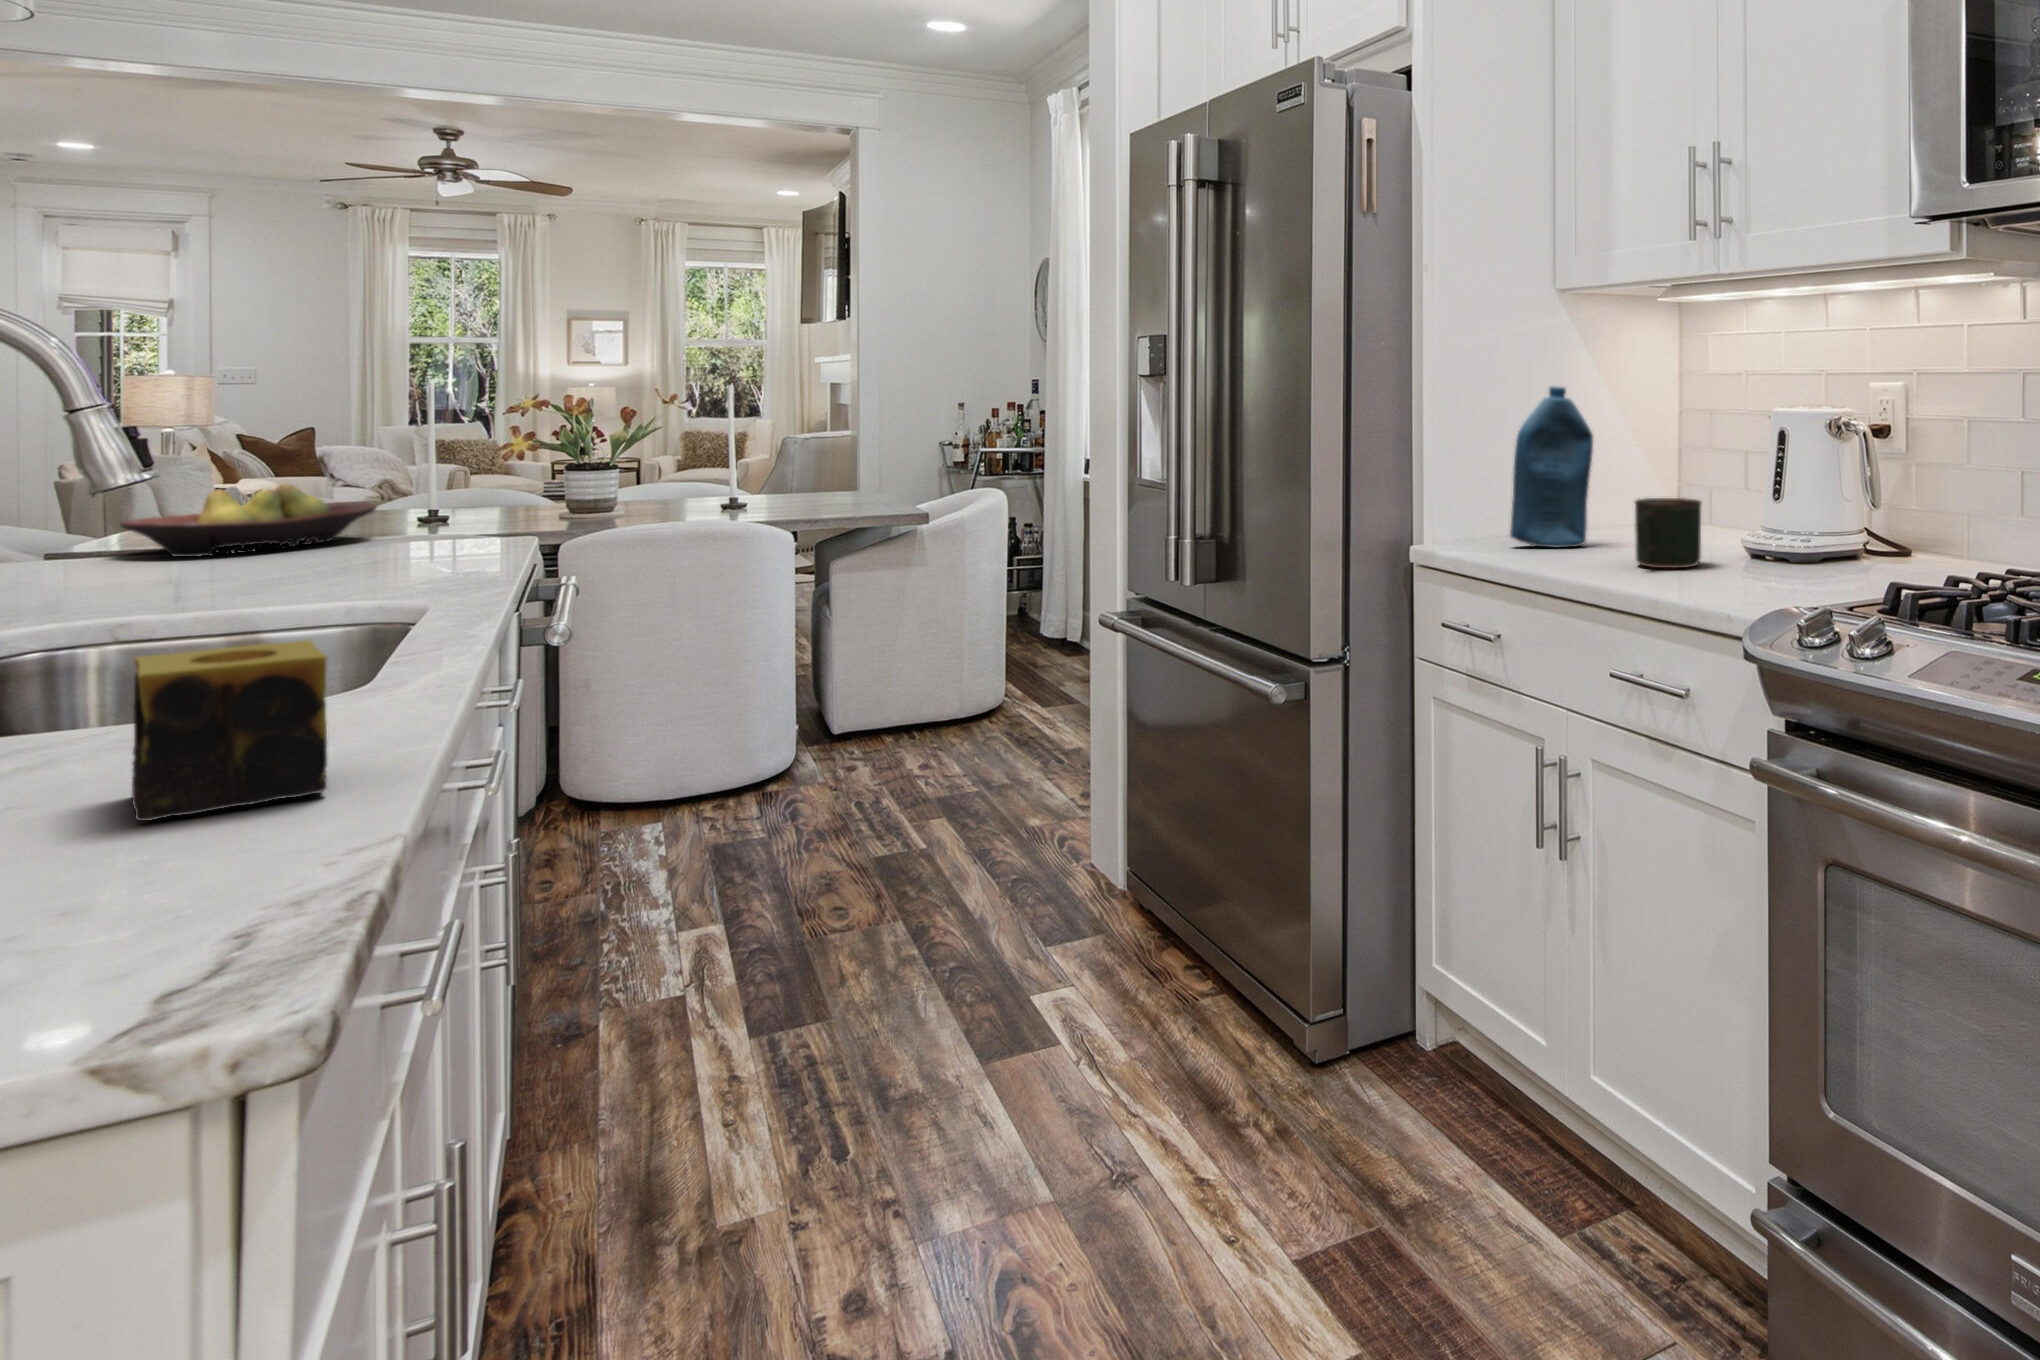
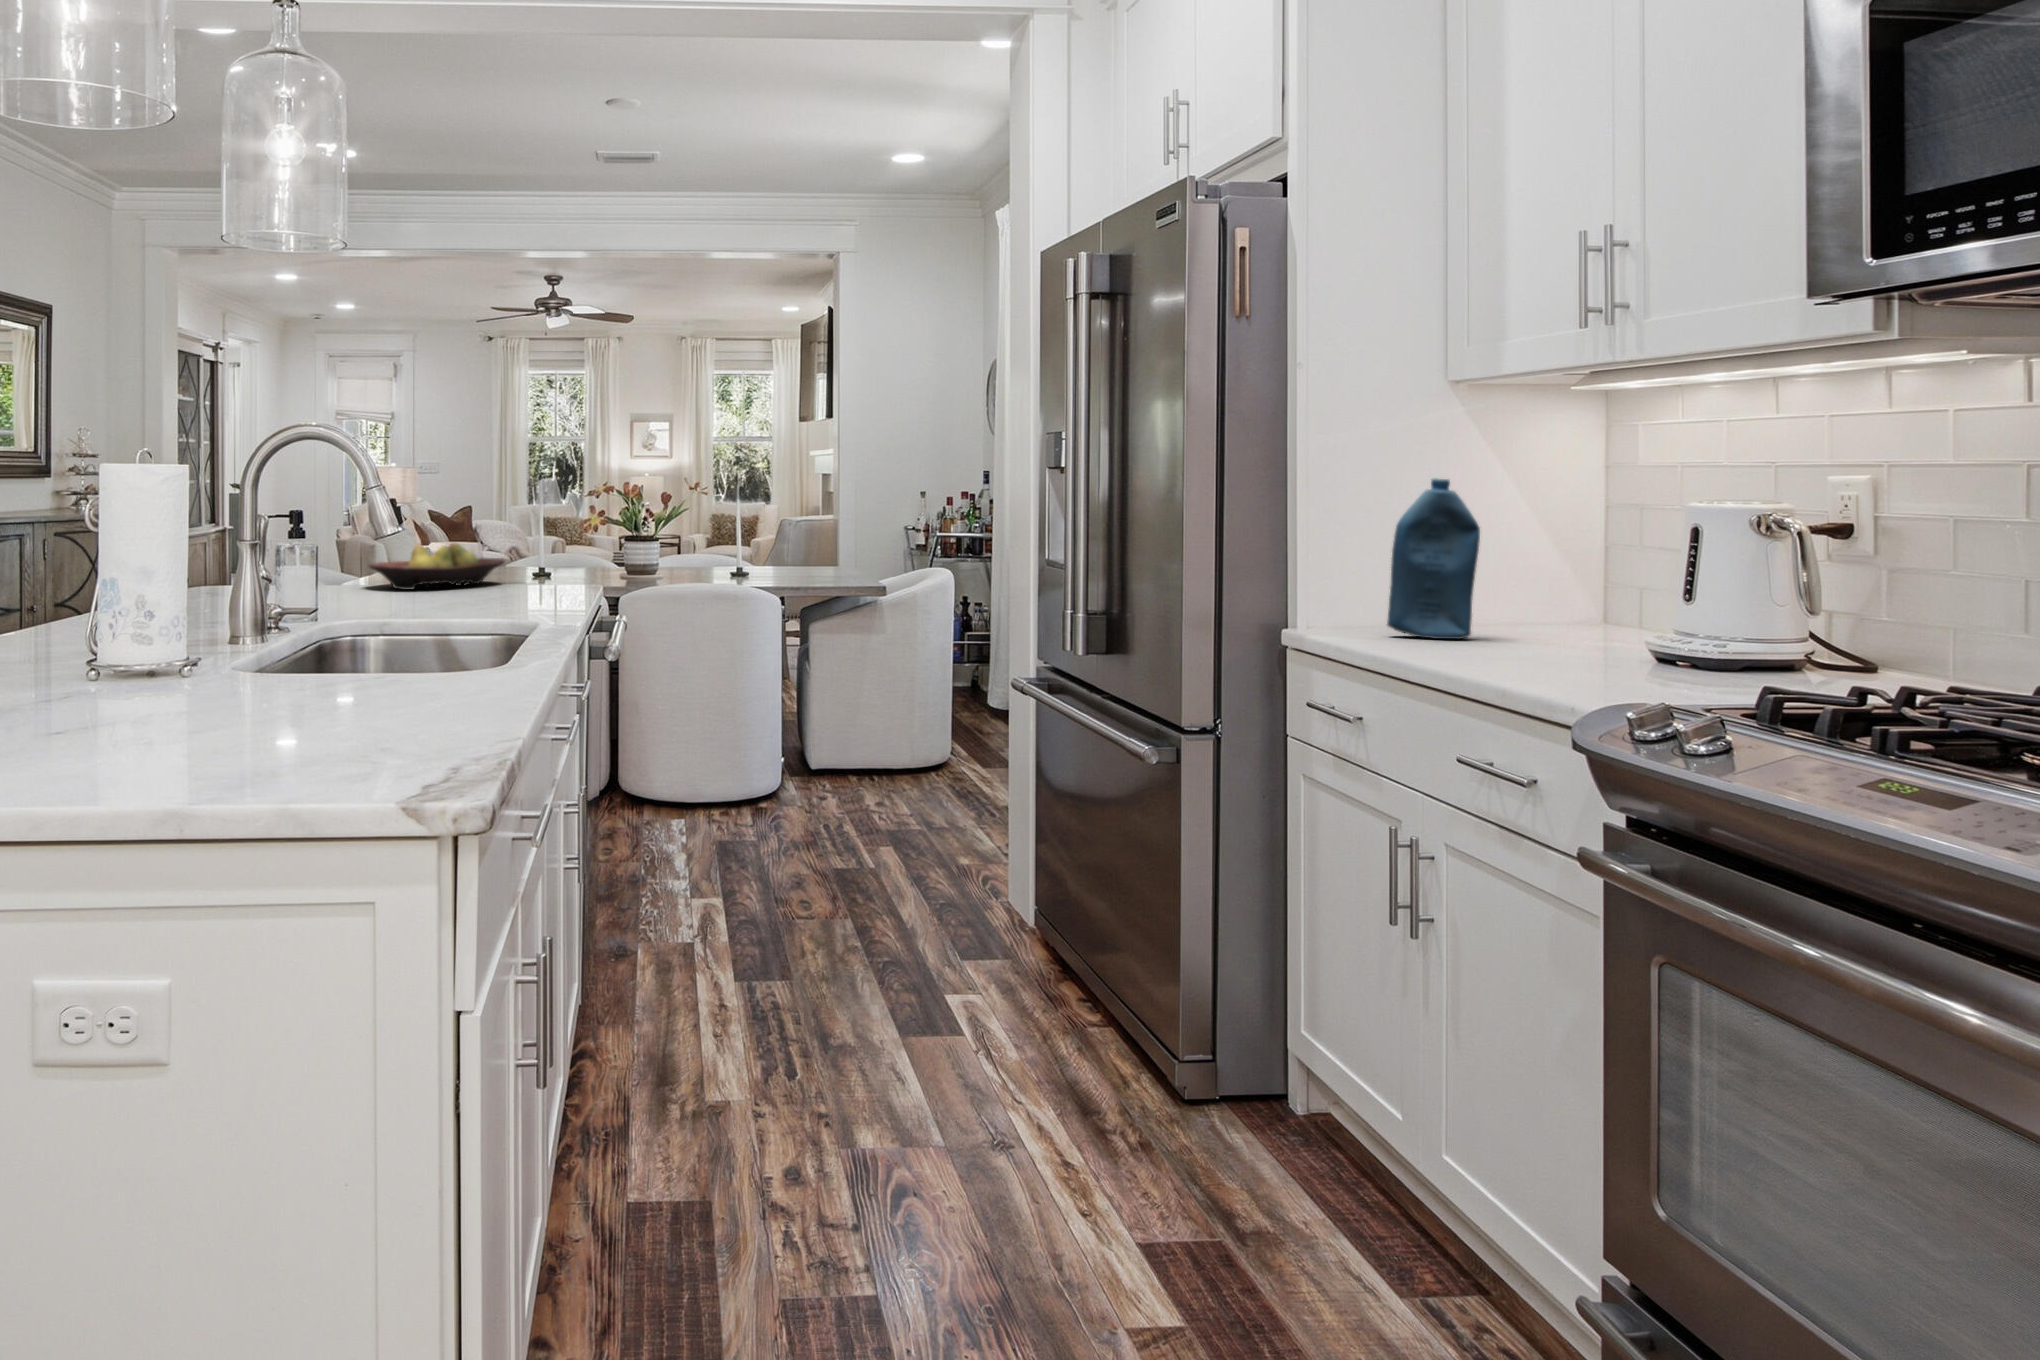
mug: present [1635,498,1701,568] -> none [1505,592,1586,664]
candle: present [132,640,327,821] -> none [386,632,476,728]

